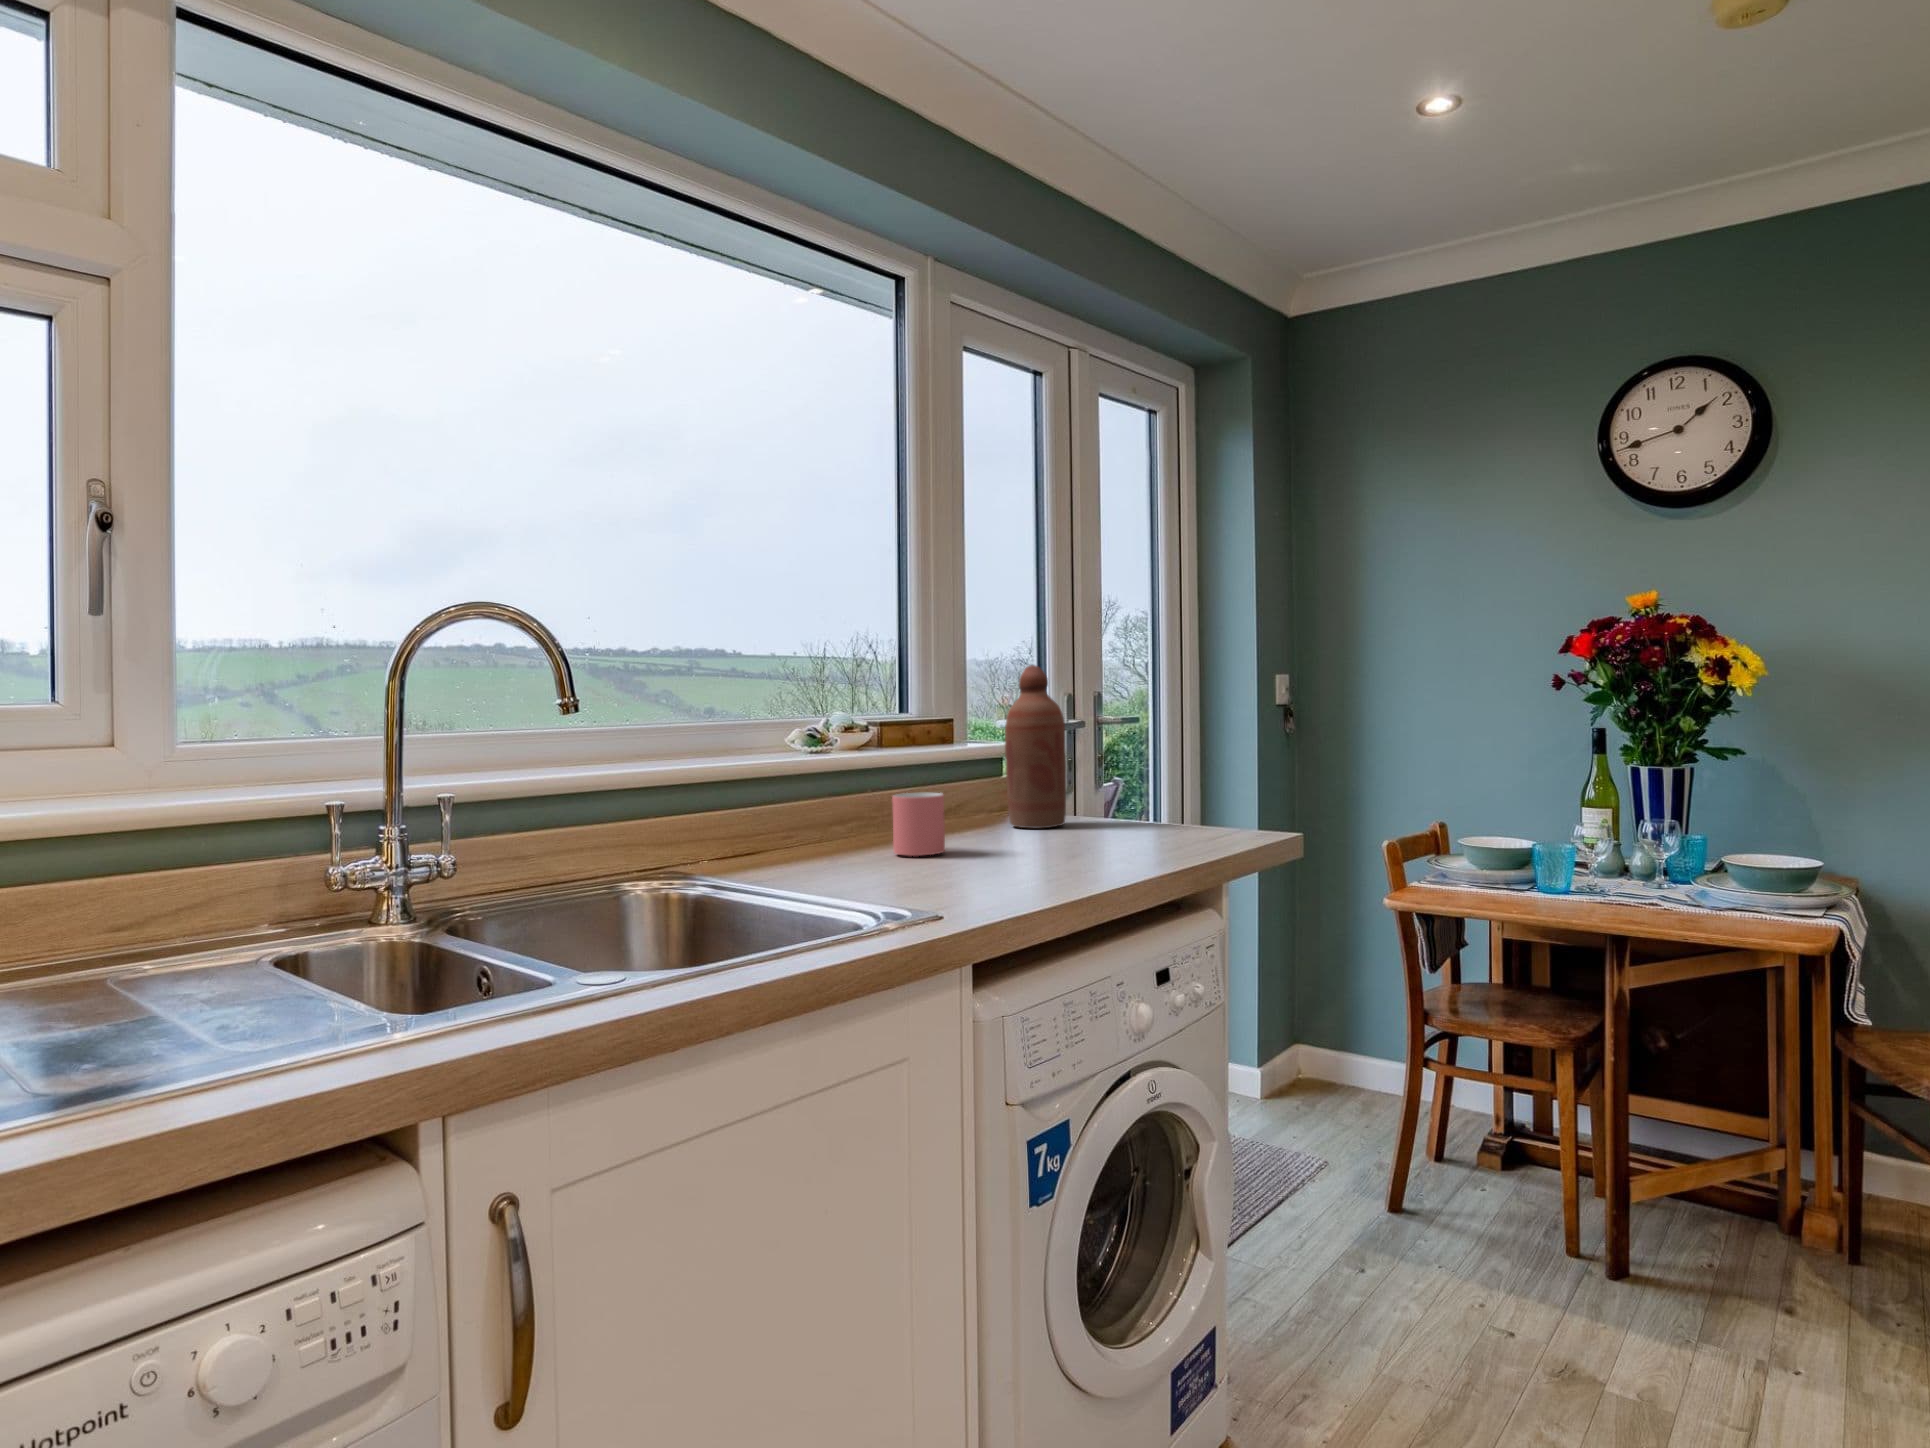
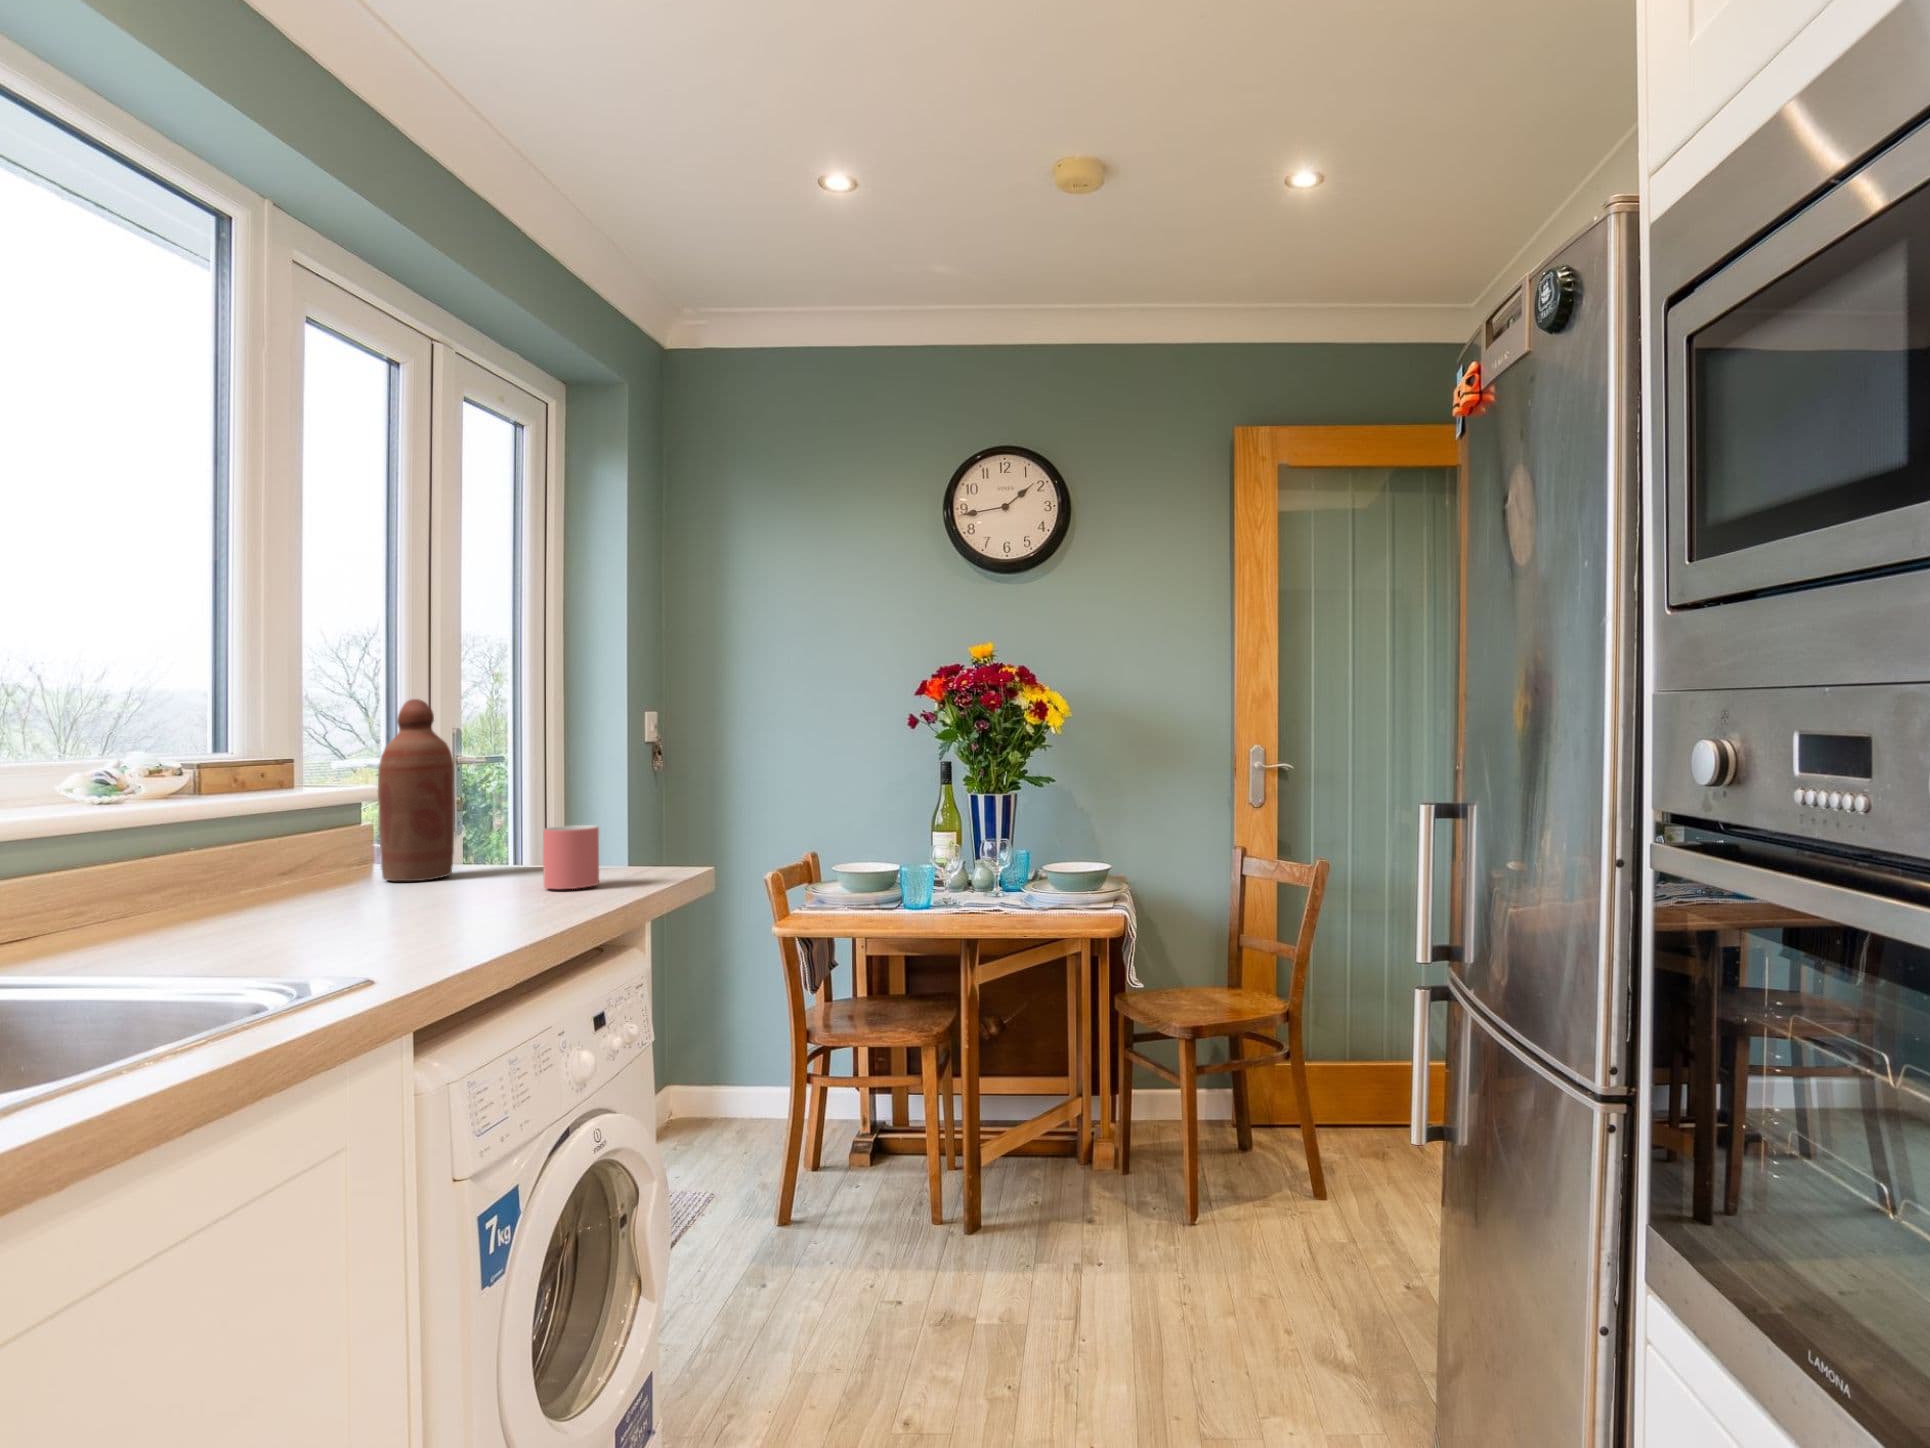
mug: present [892,793,945,856] -> present [543,825,599,889]

